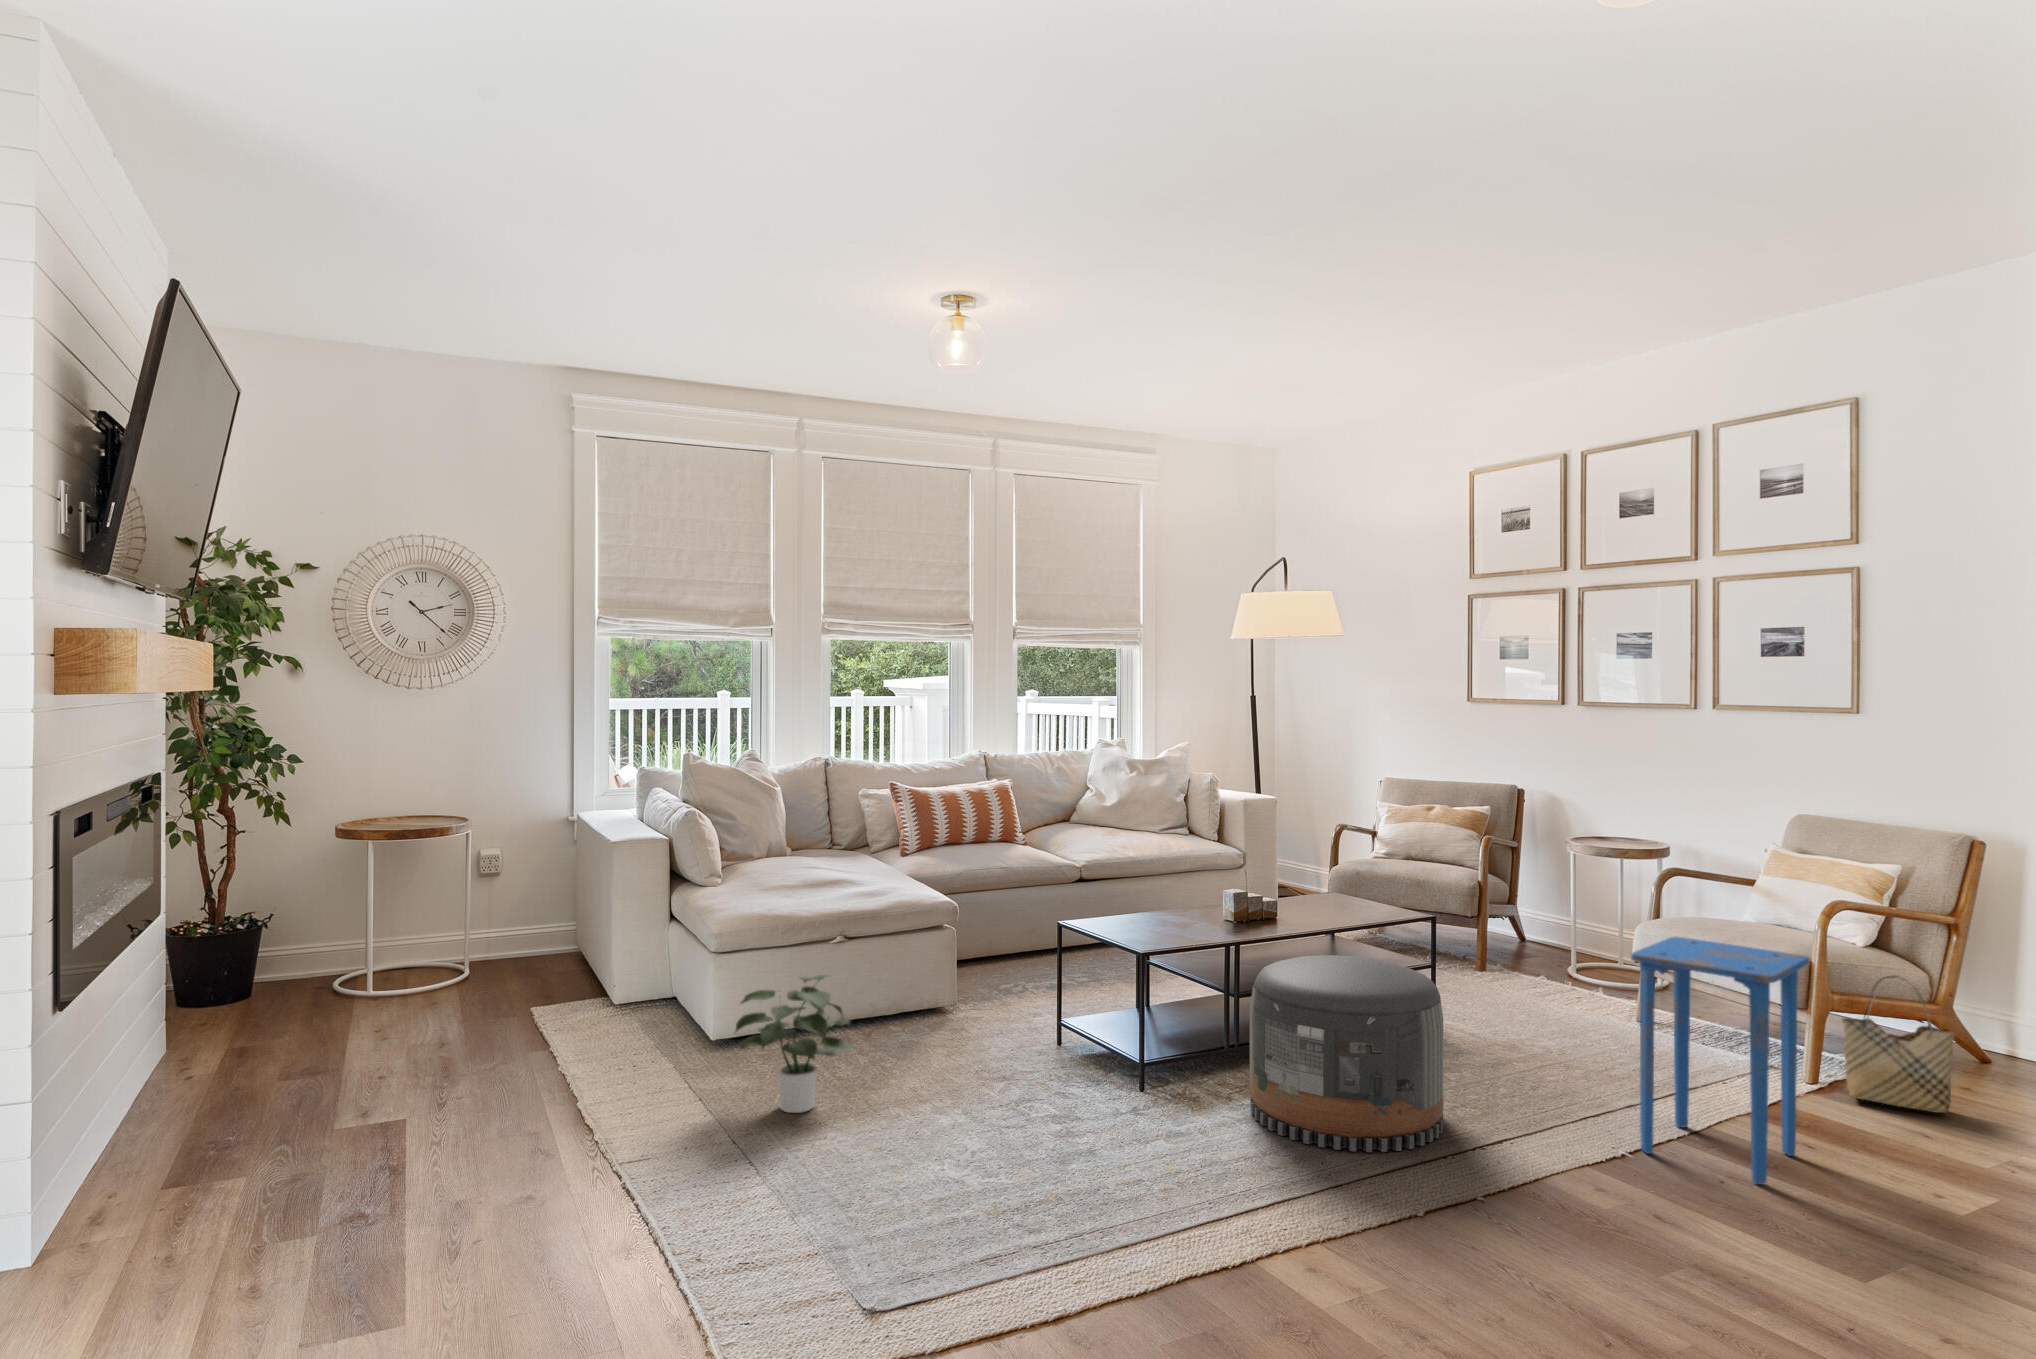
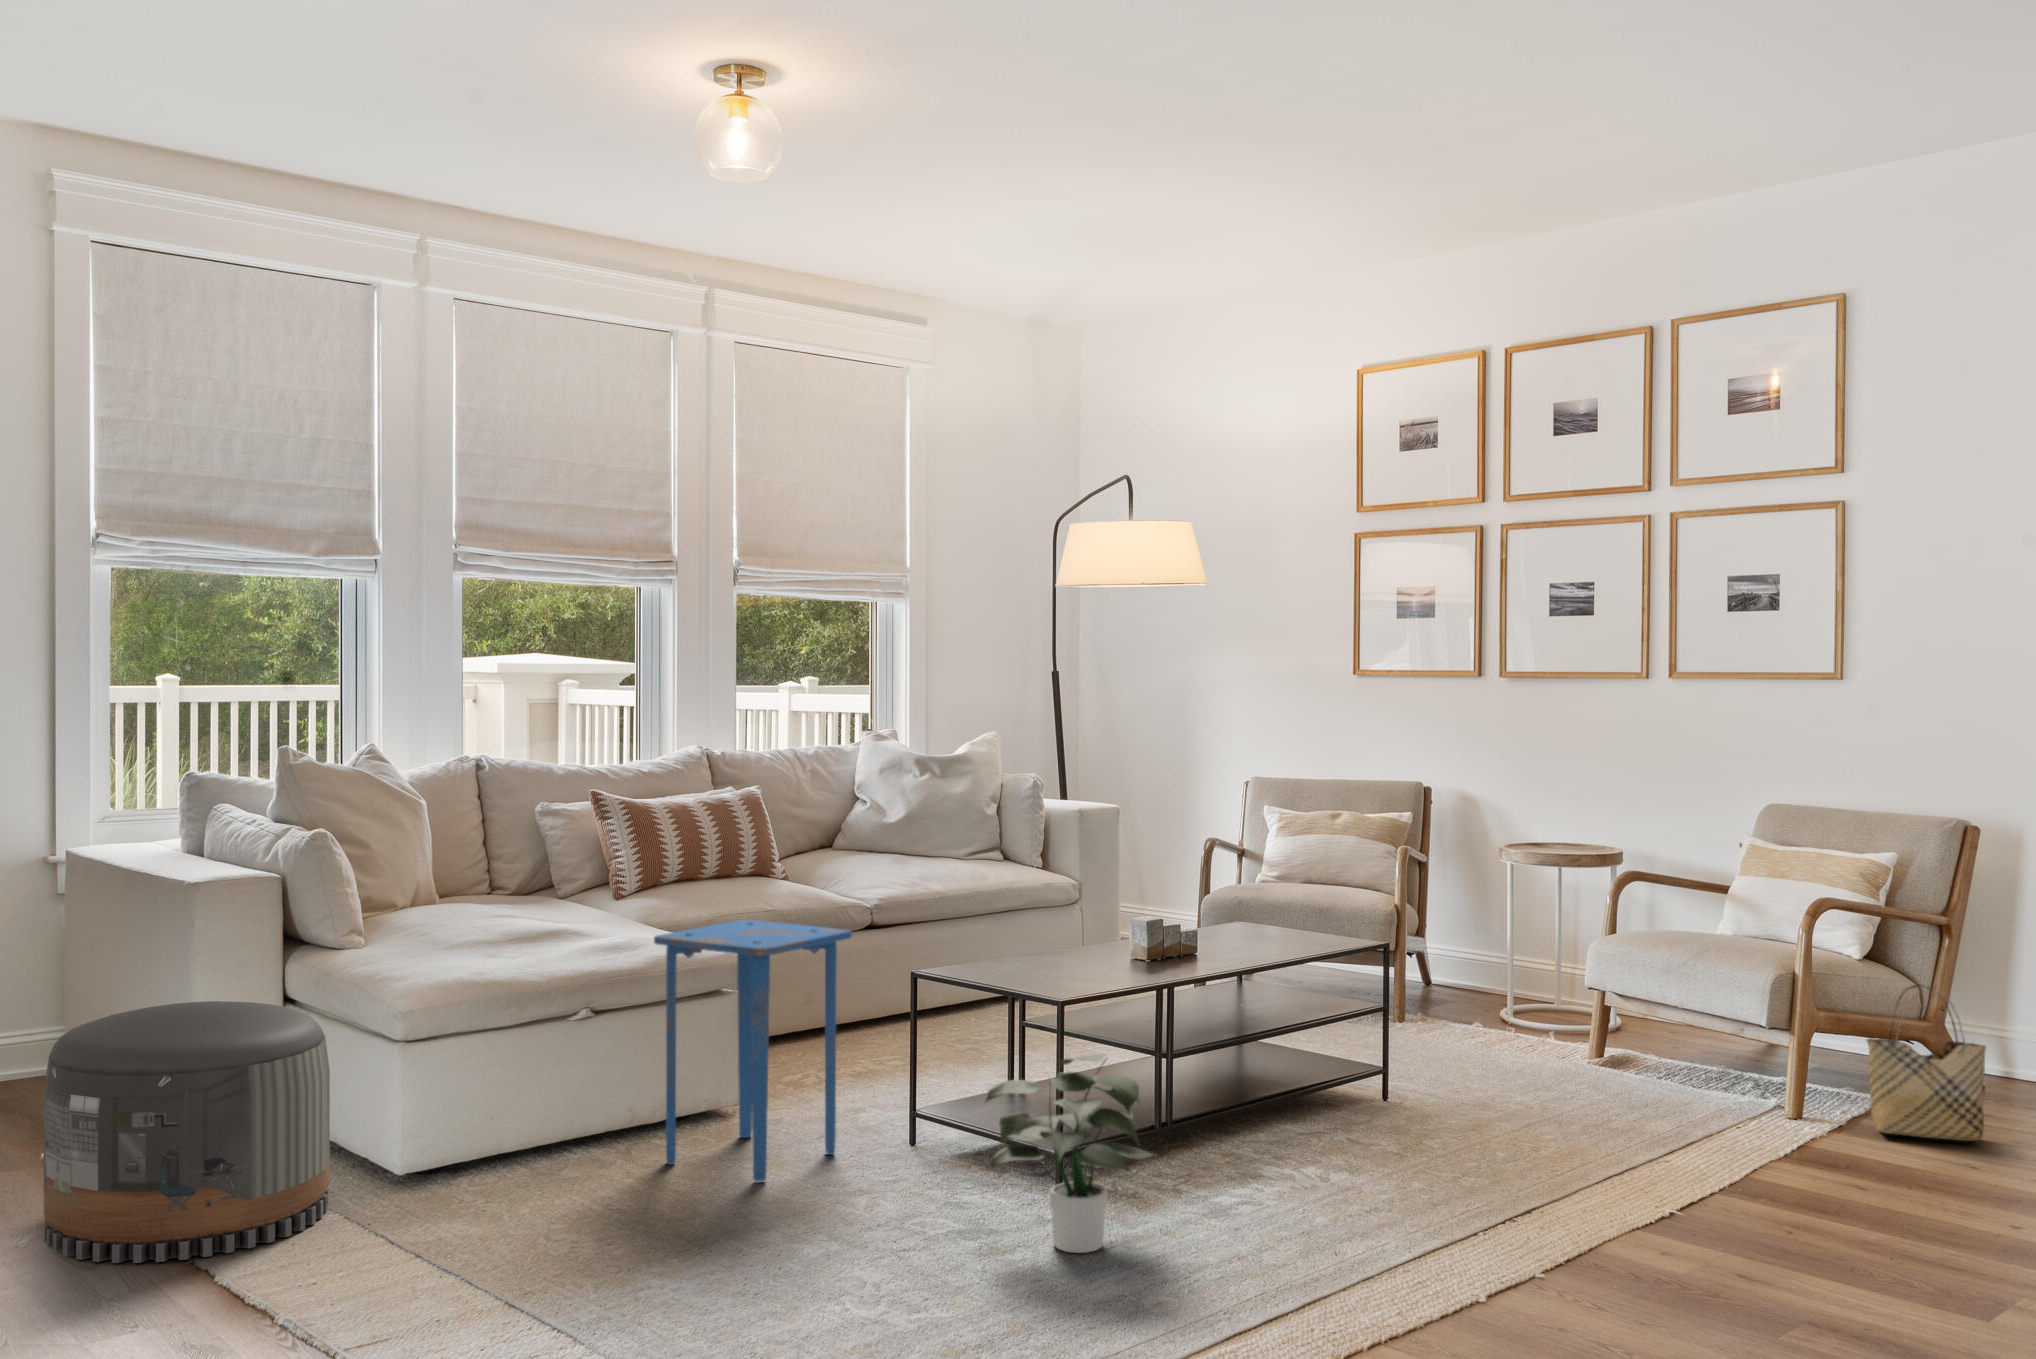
side table: present [1631,937,1809,1183] -> present [654,920,852,1181]
pouf: present [1250,955,1443,1152] -> present [44,1001,330,1263]
potted plant: present [736,975,860,1113] -> present [986,1054,1155,1253]

